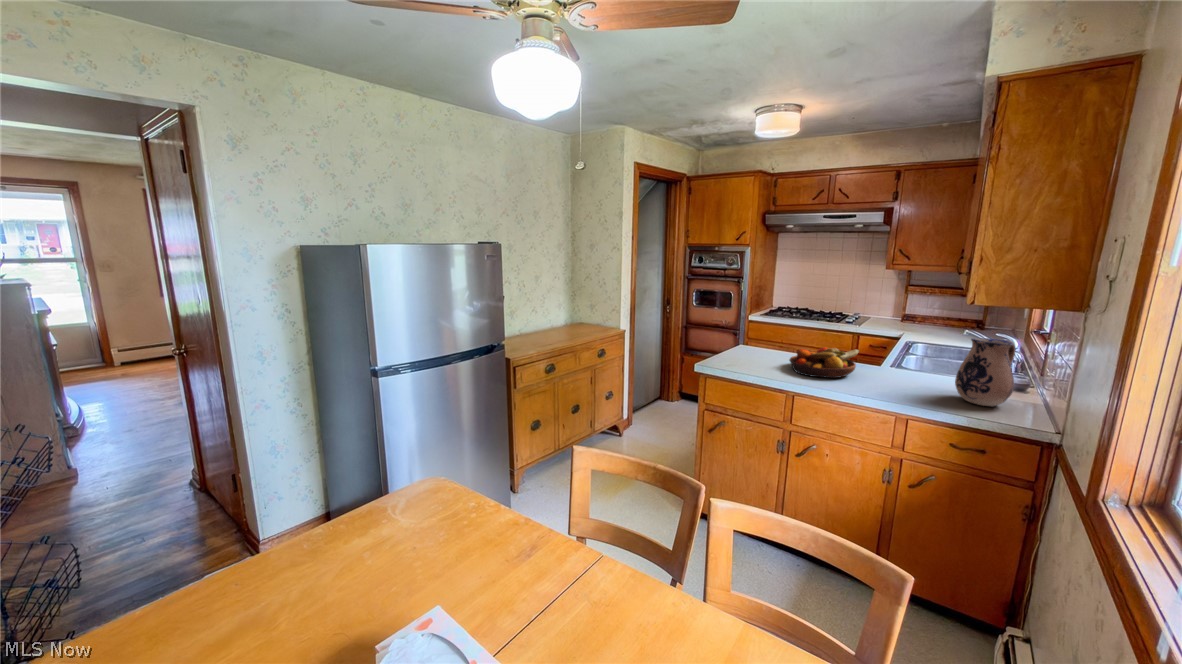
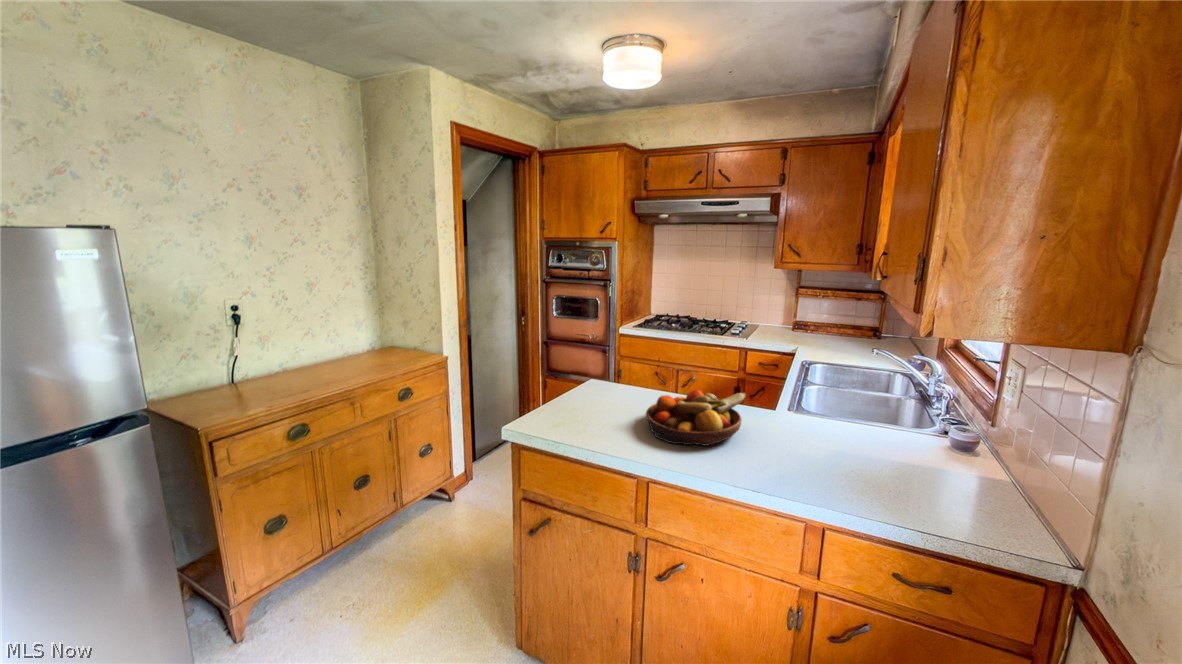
ceramic pitcher: present [955,338,1015,406] -> none [889,380,981,496]

